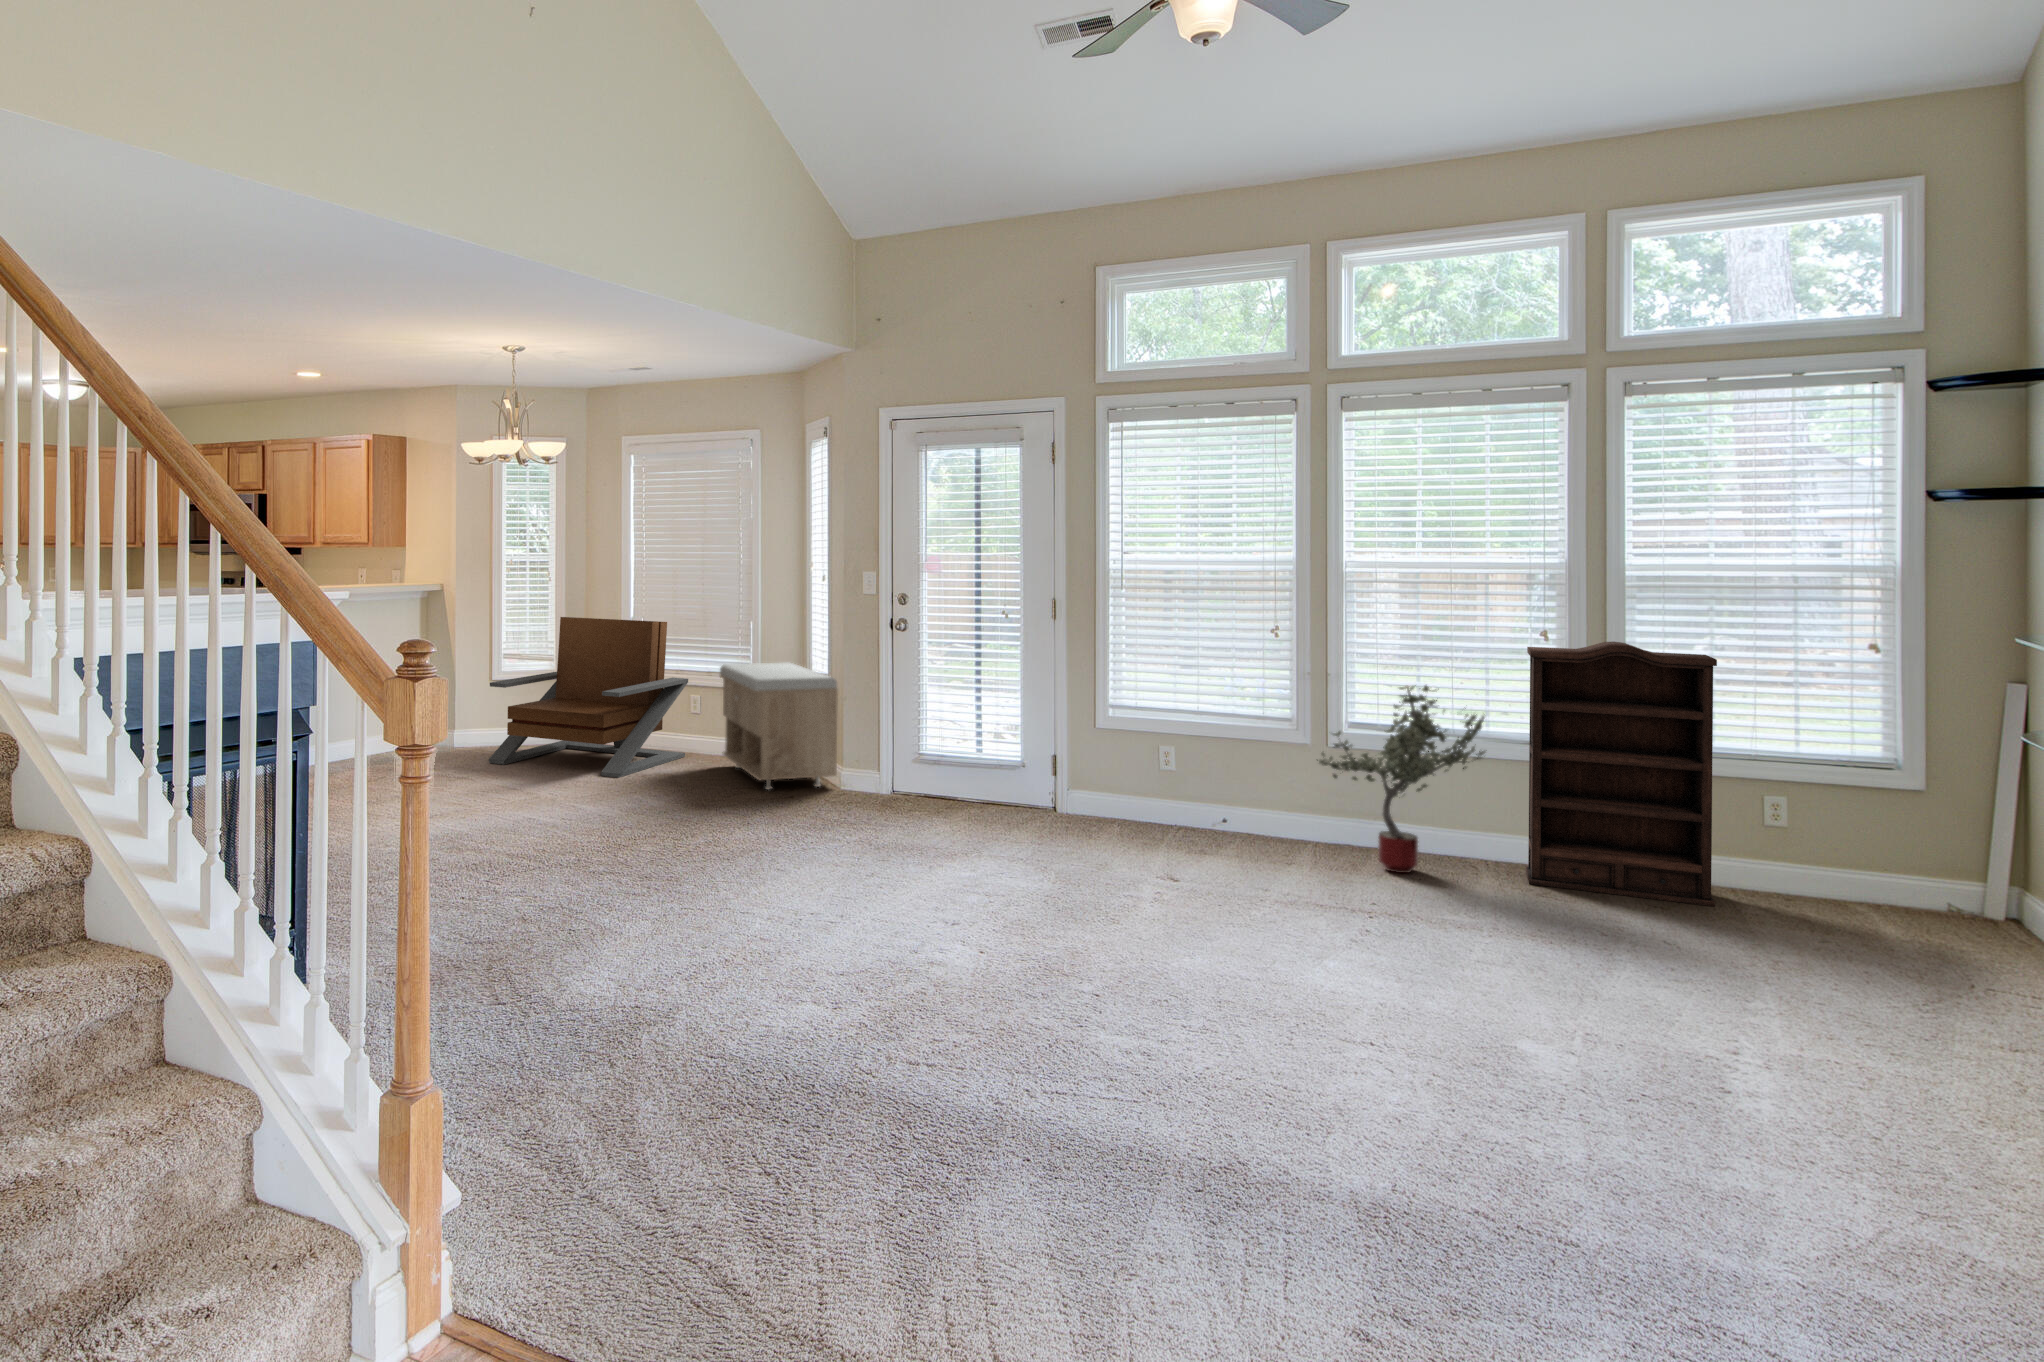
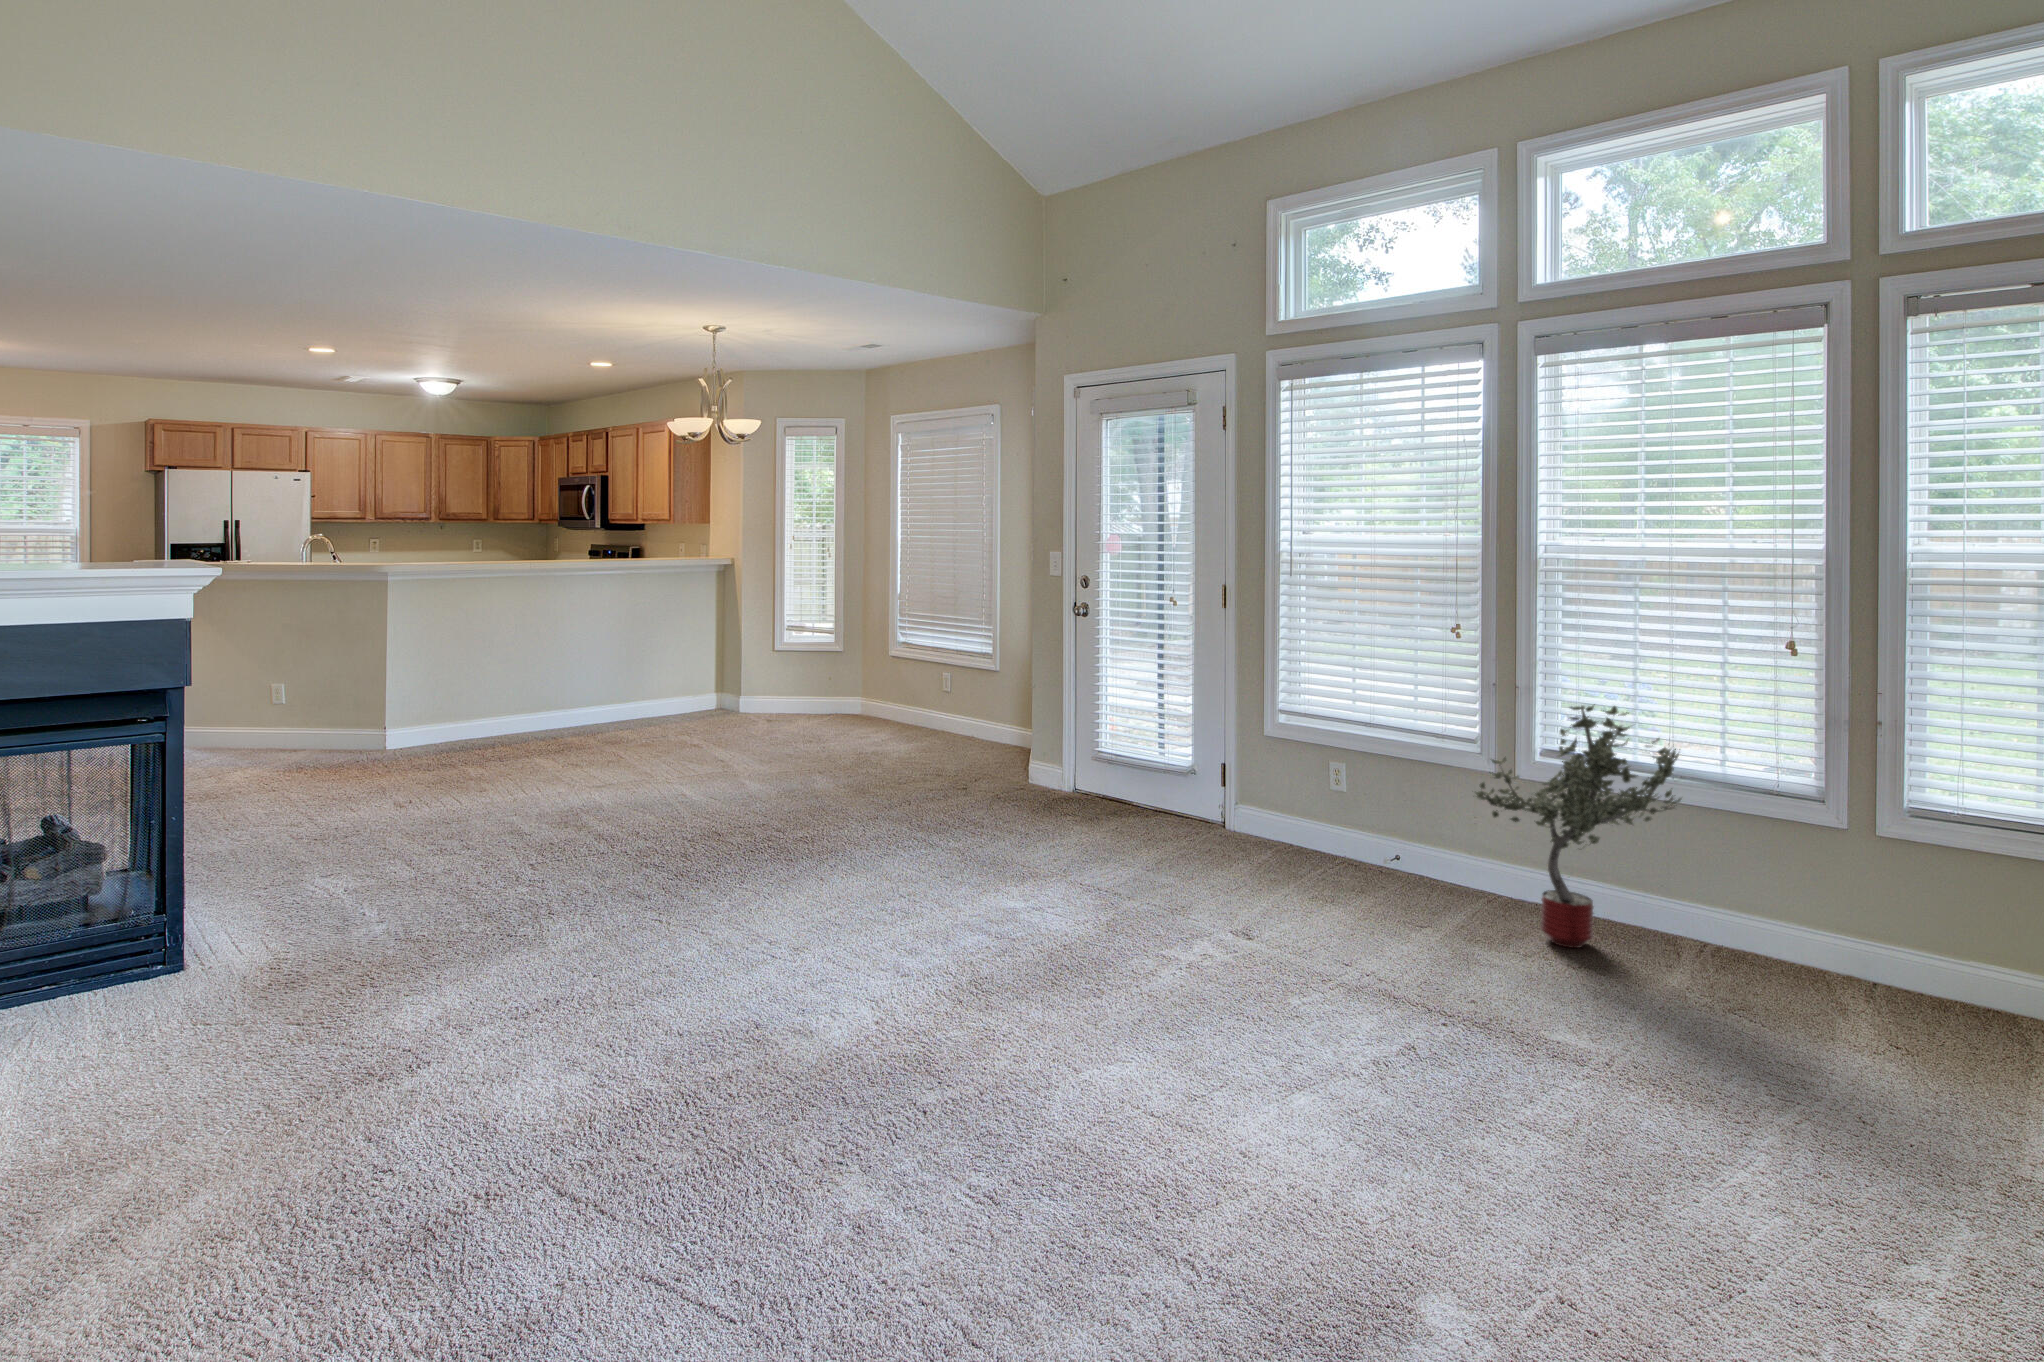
lounge chair: present [489,617,688,778] -> none [744,594,934,752]
bookshelf: present [1525,642,1717,906] -> none [1739,661,2028,1057]
storage bench: present [720,663,838,789] -> none [940,646,1029,776]

